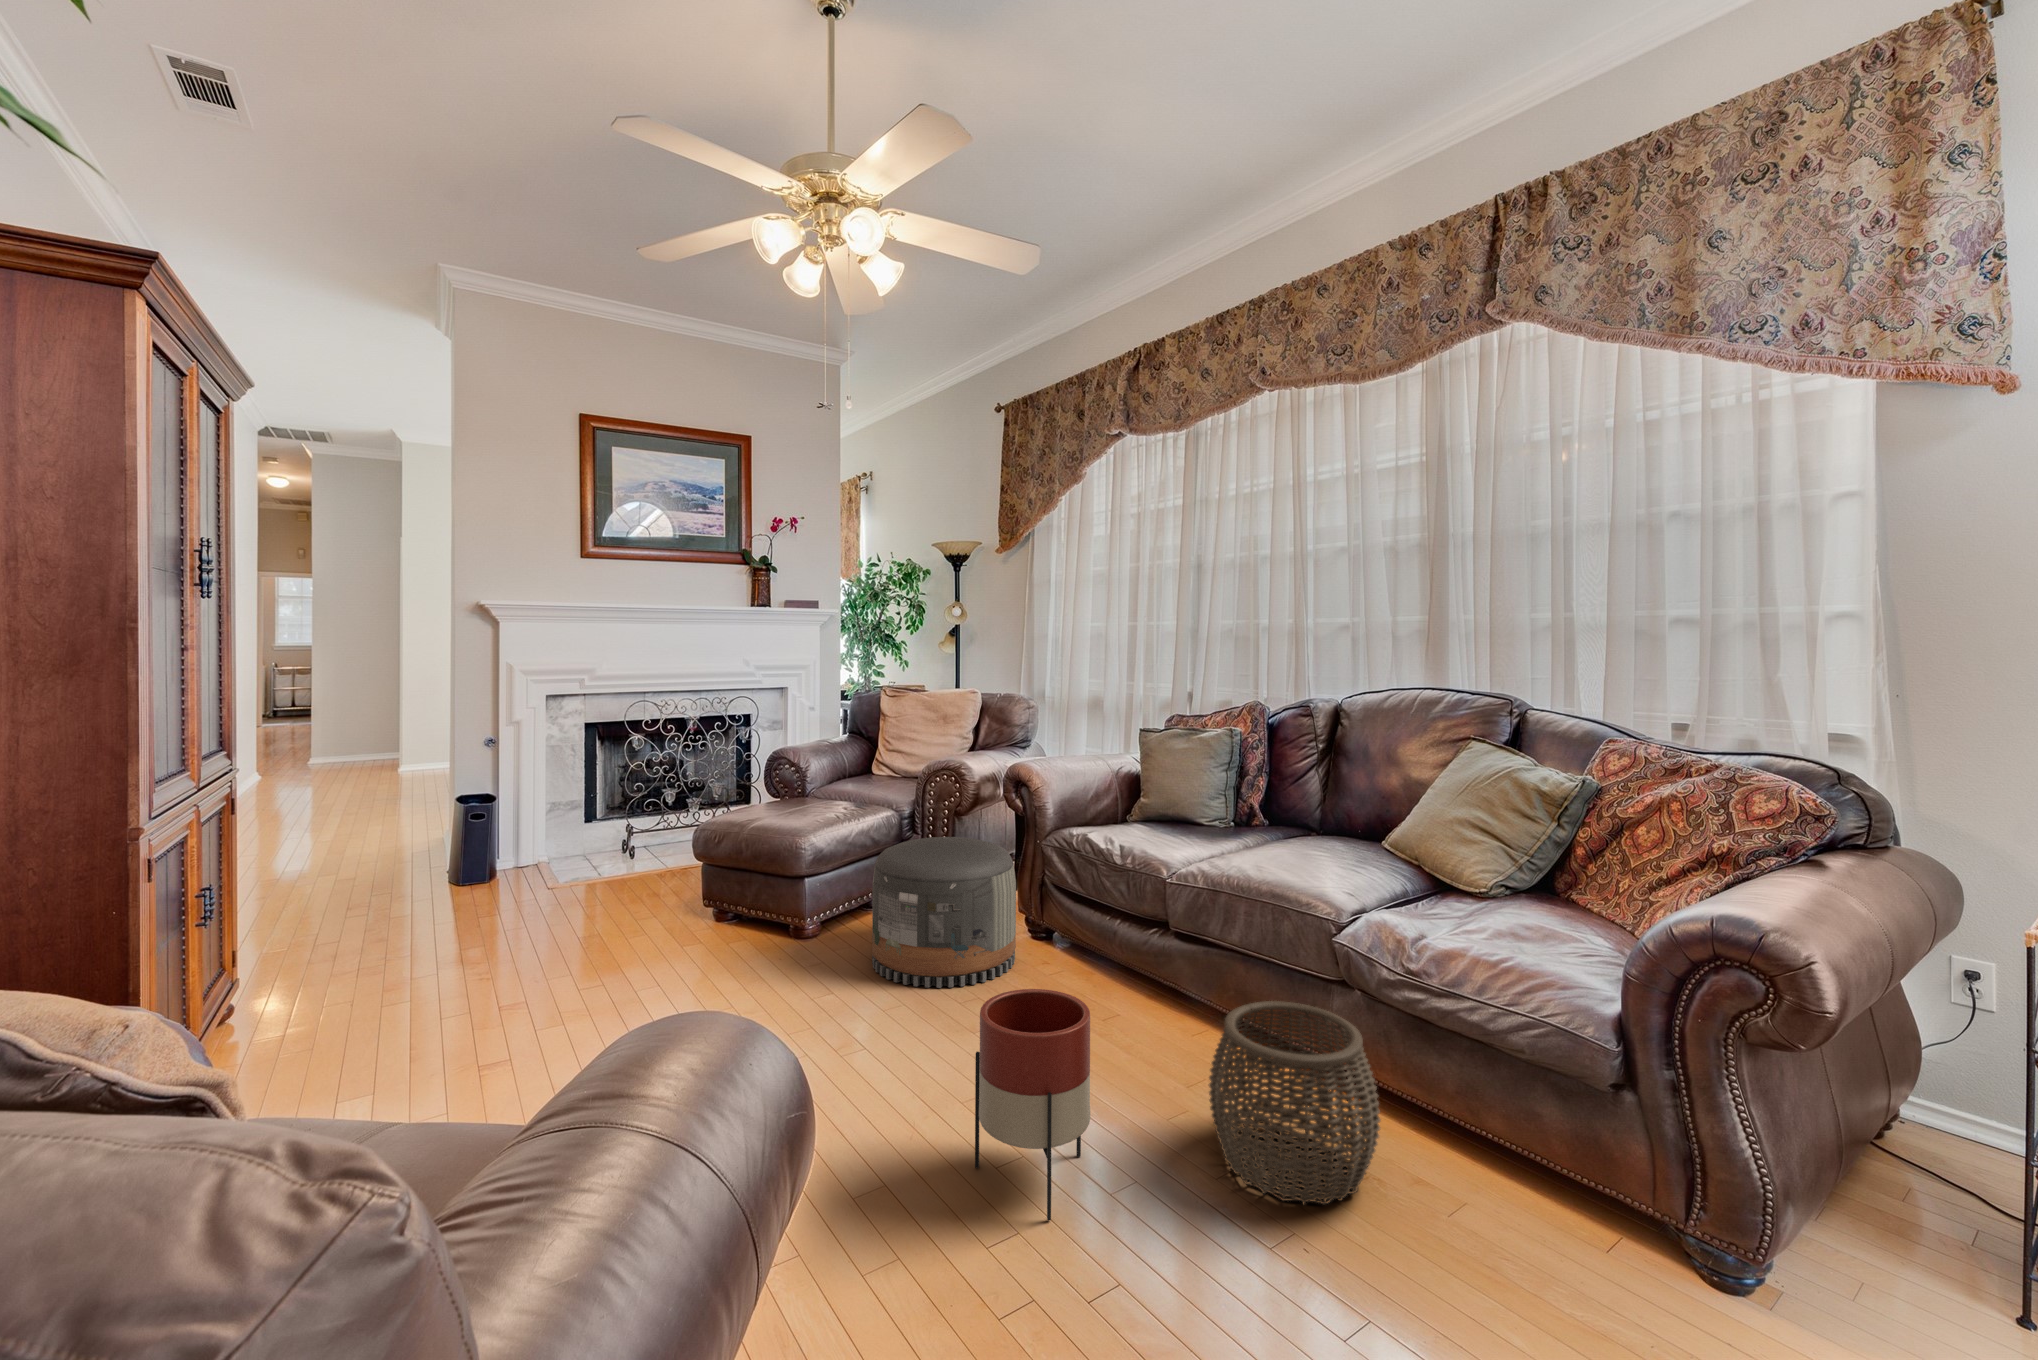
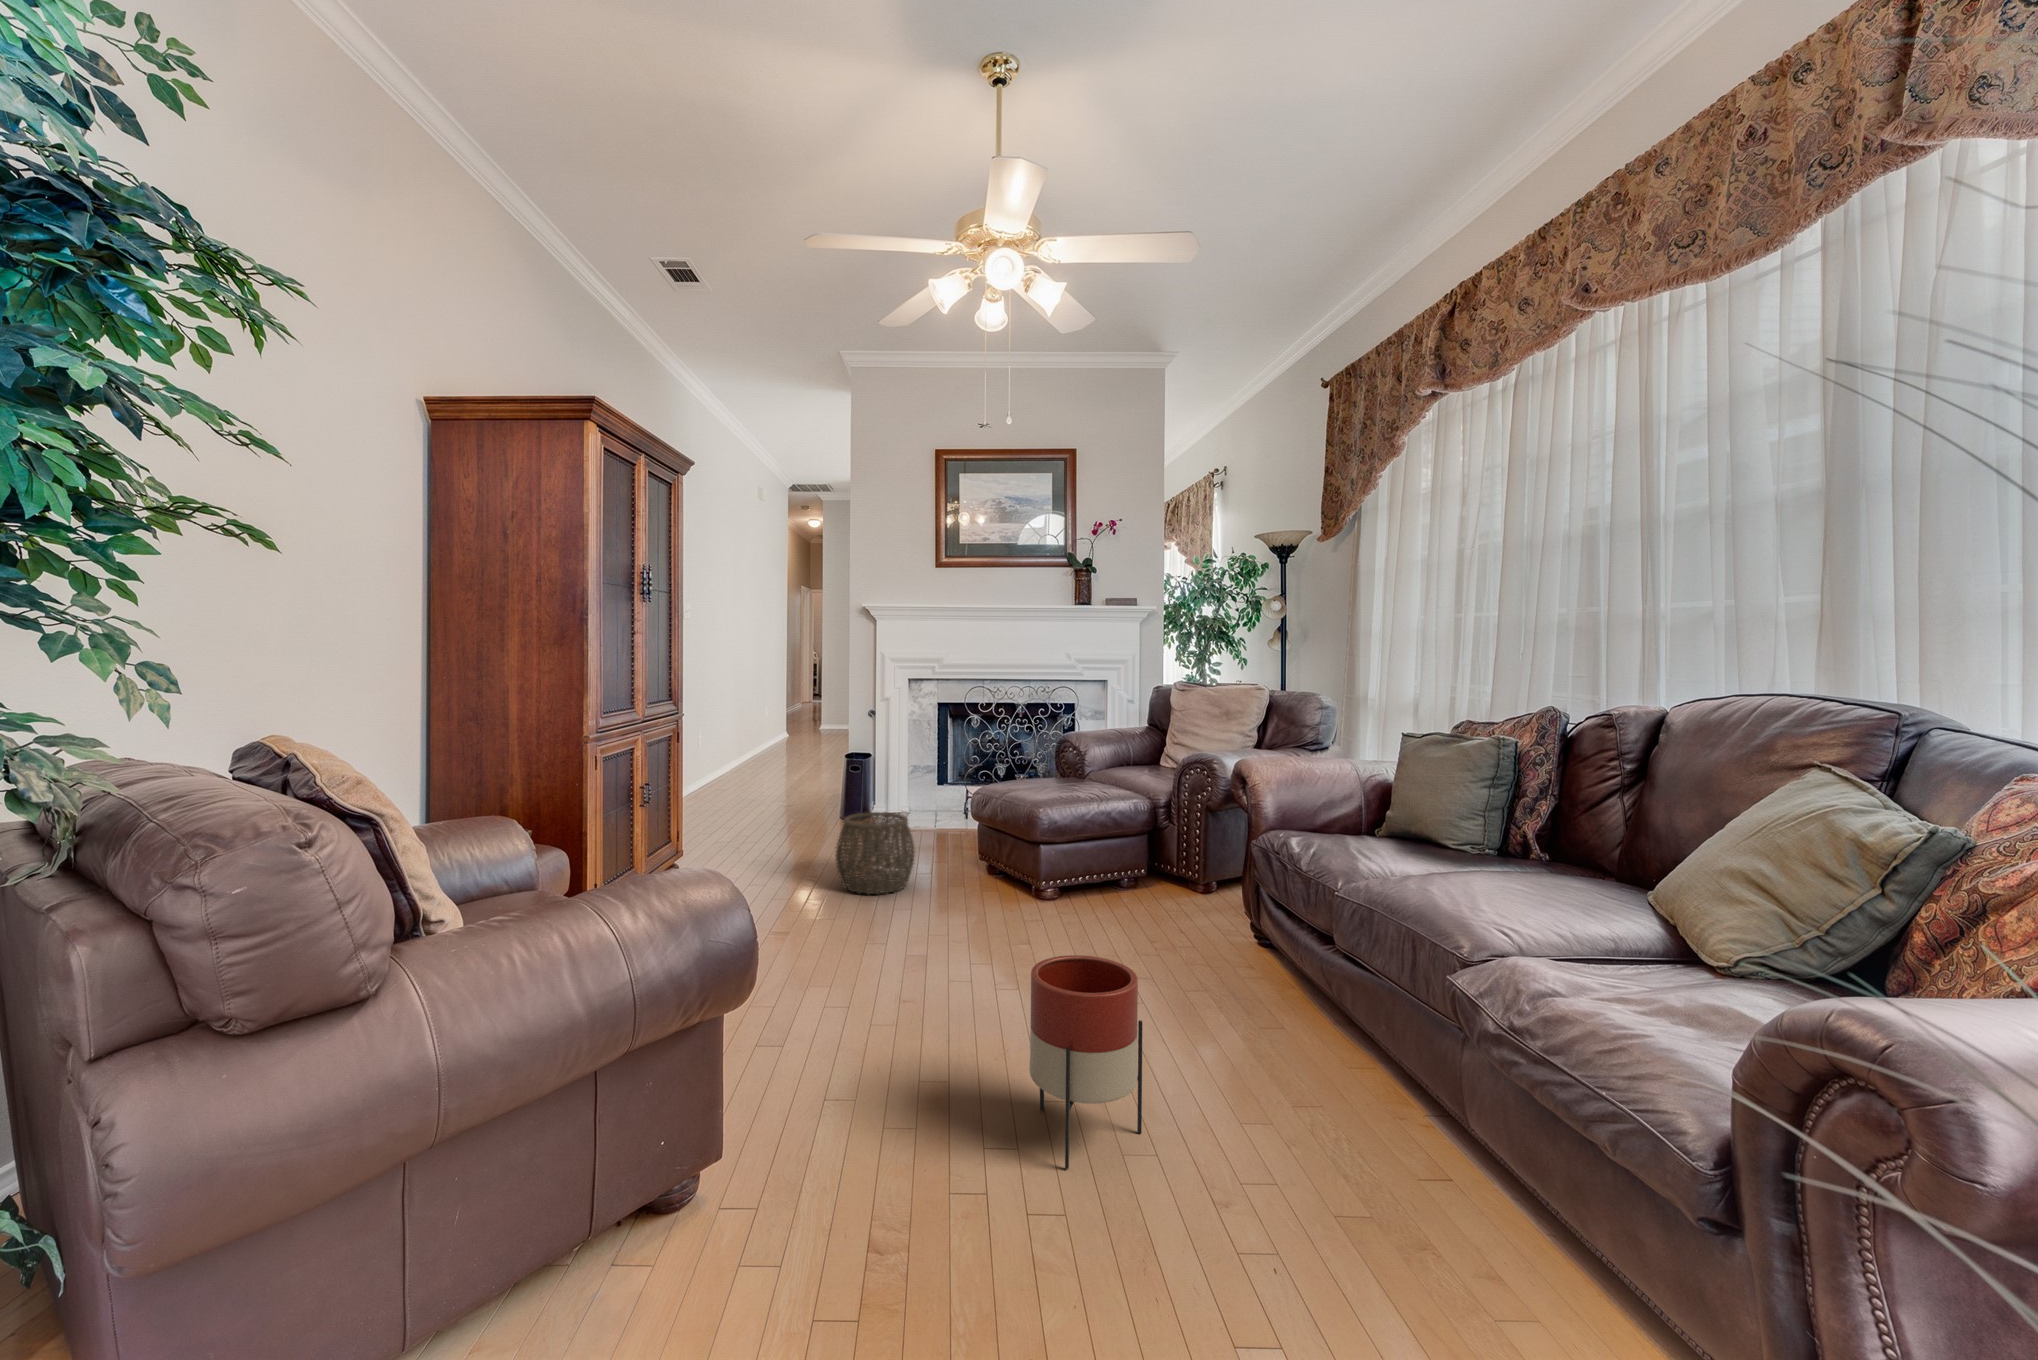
pouf: present [872,837,1016,988] -> none [1087,825,1233,972]
woven basket: present [1209,1001,1381,1205] -> present [836,812,915,894]

